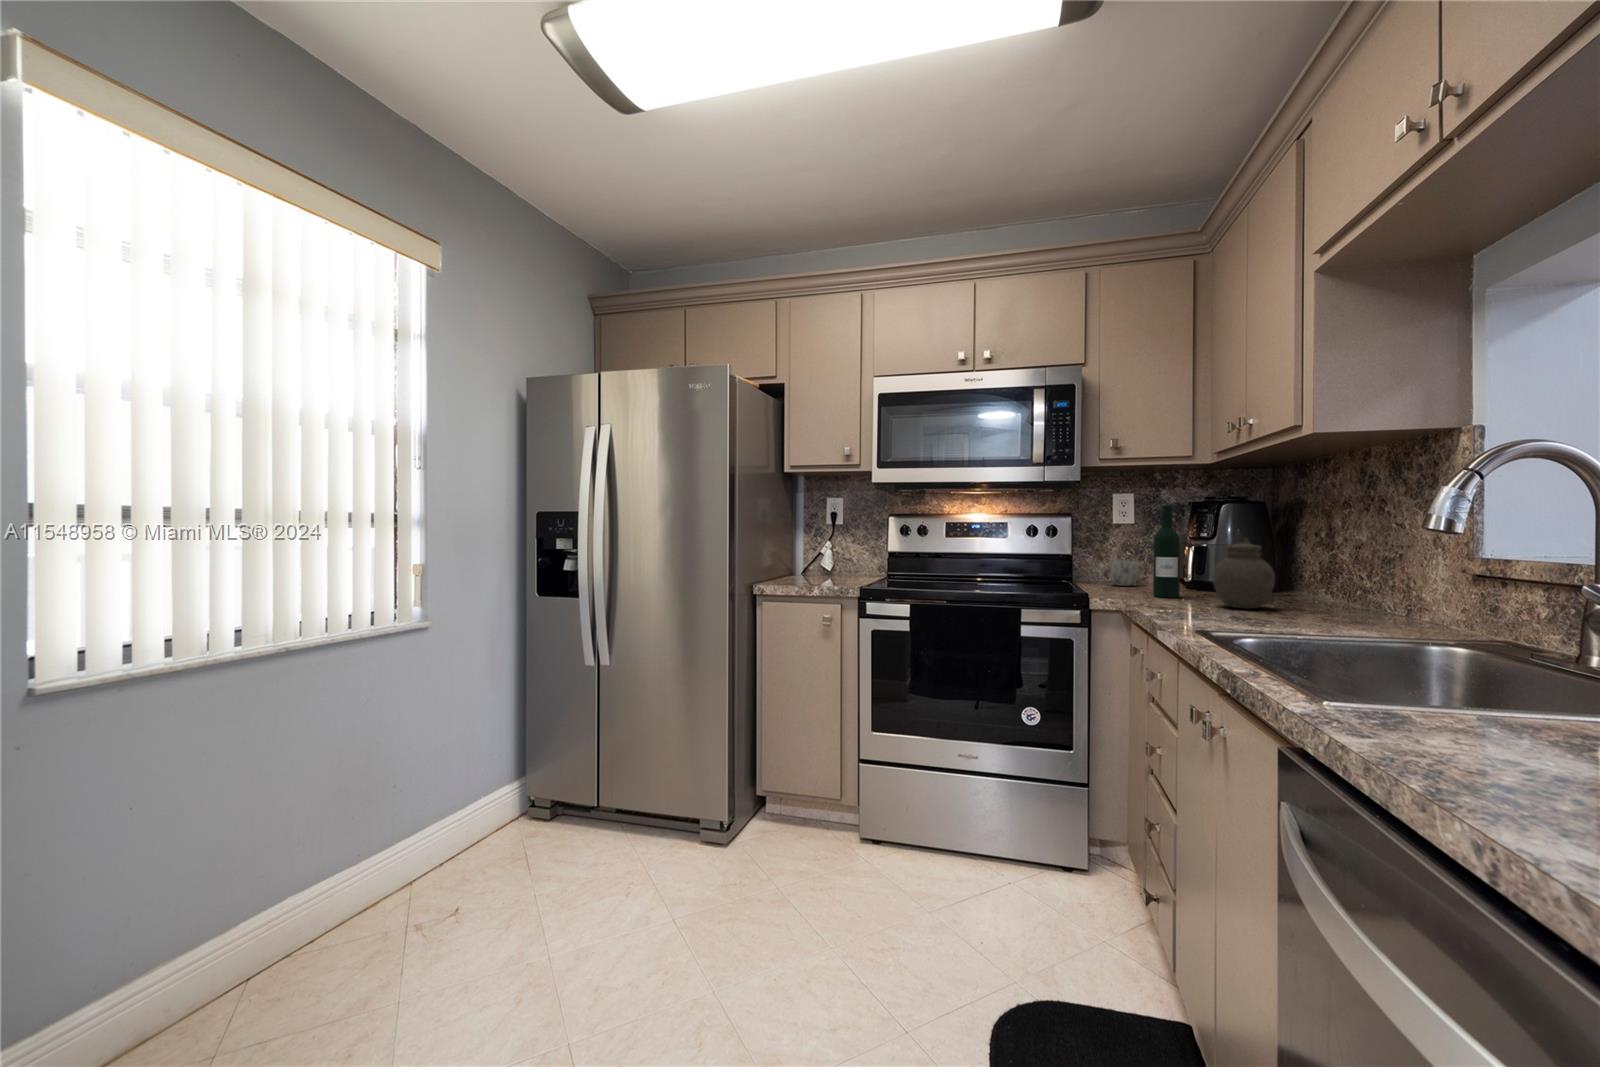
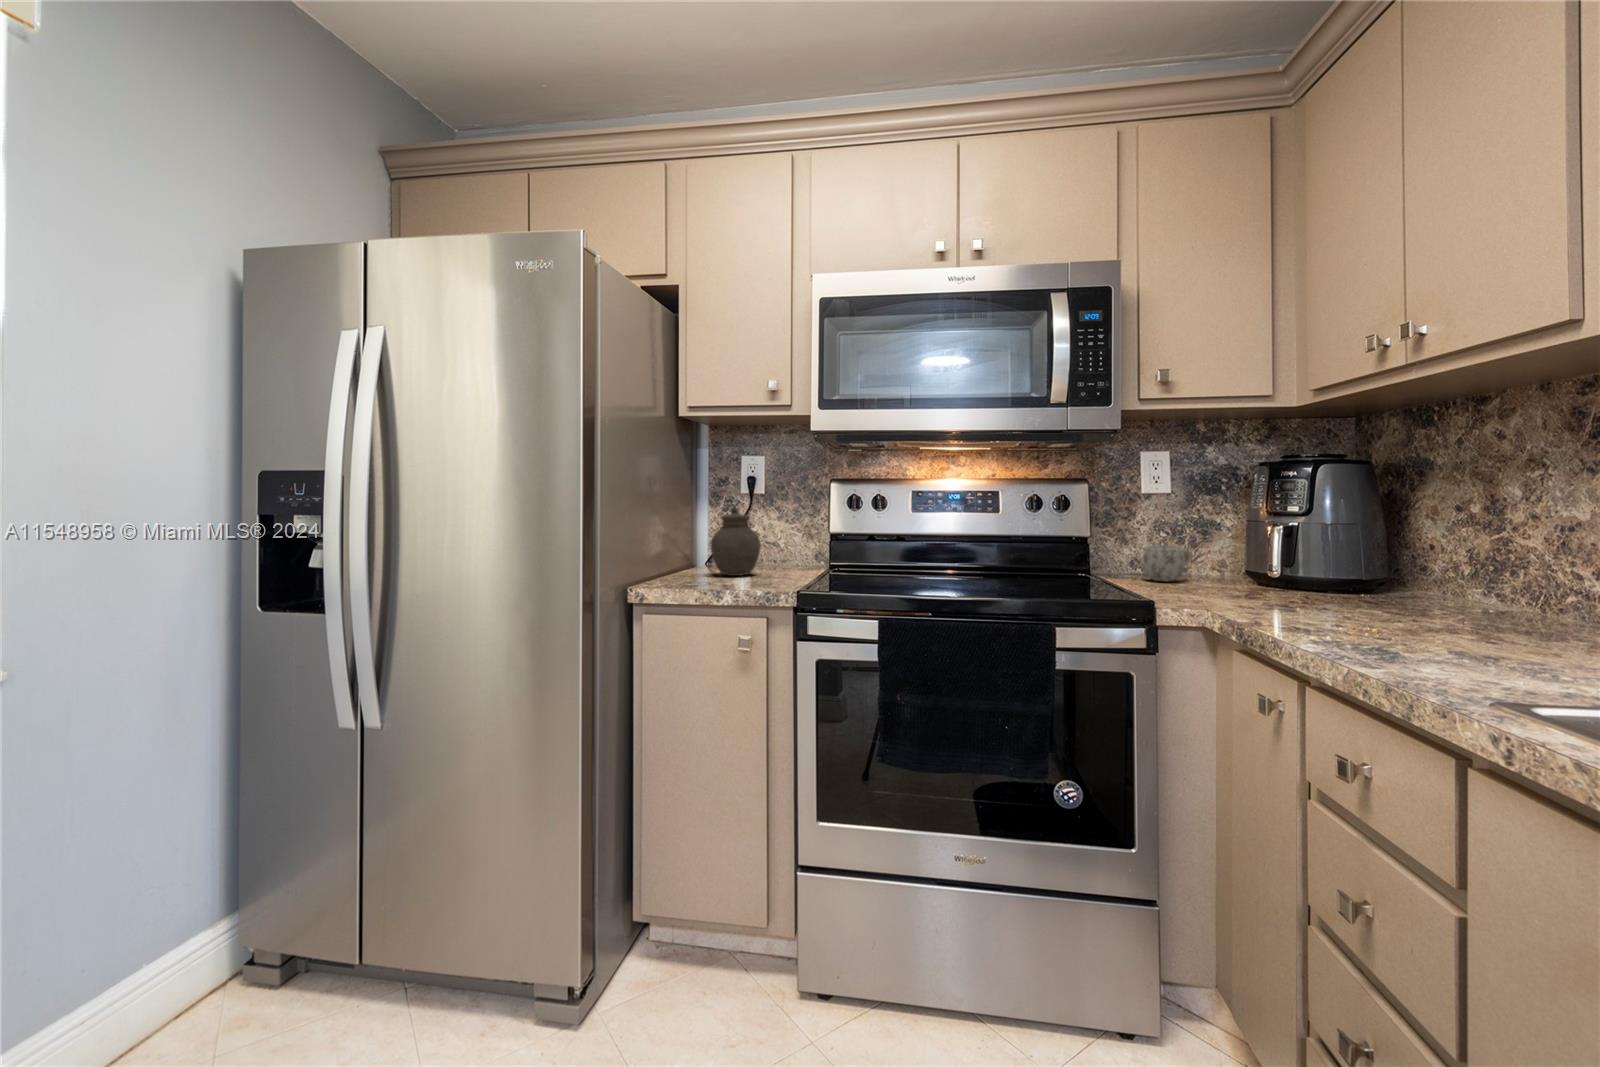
wine bottle: present [1153,505,1180,598] -> none [1234,465,1277,603]
jar: present [1213,538,1275,609] -> present [711,508,761,576]

